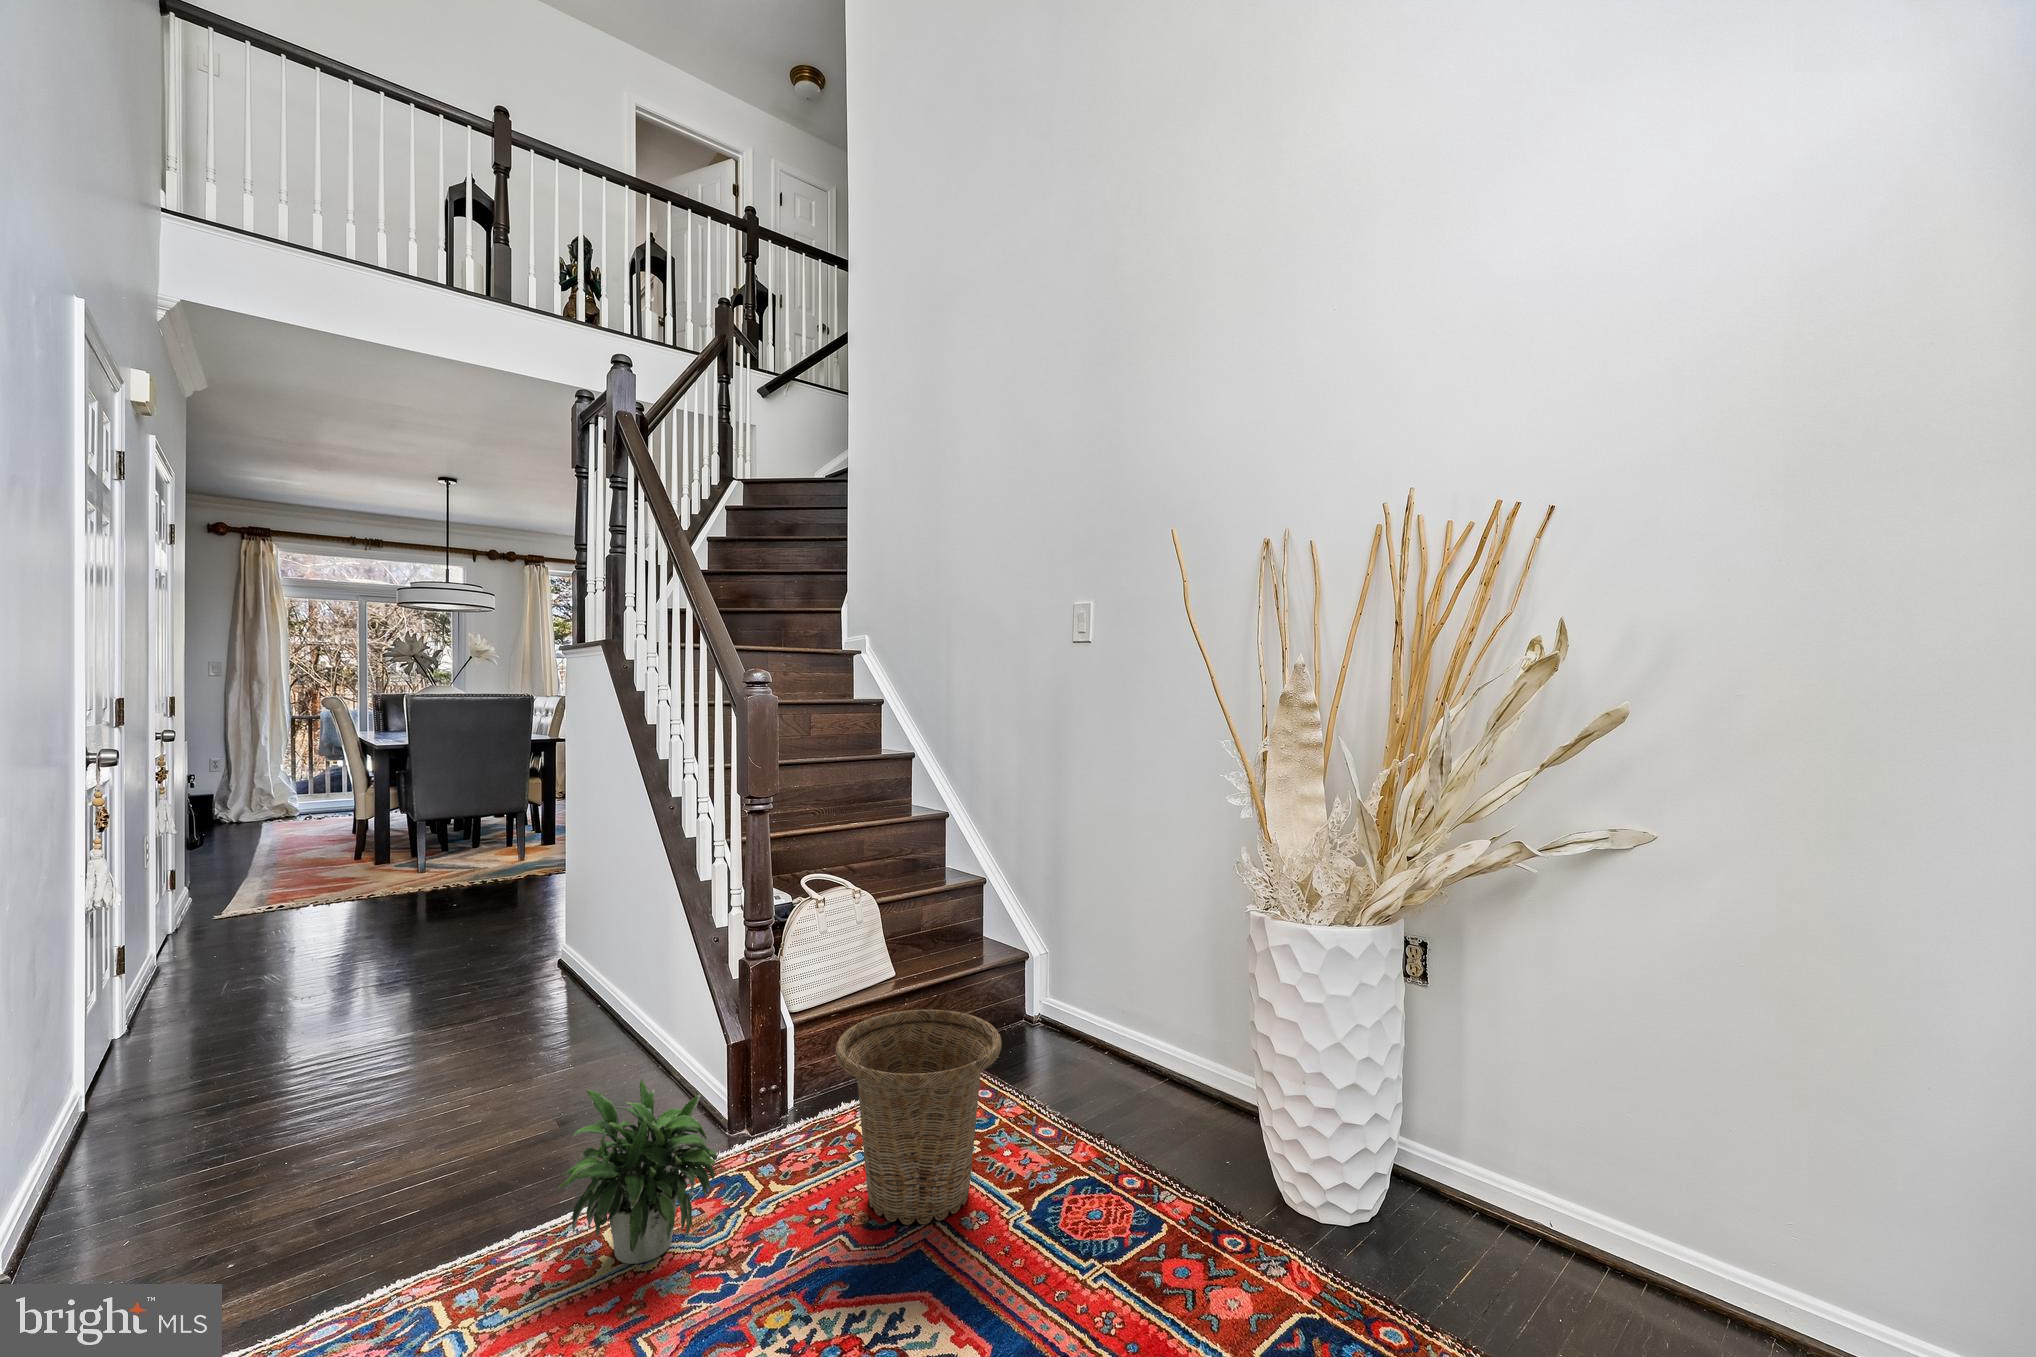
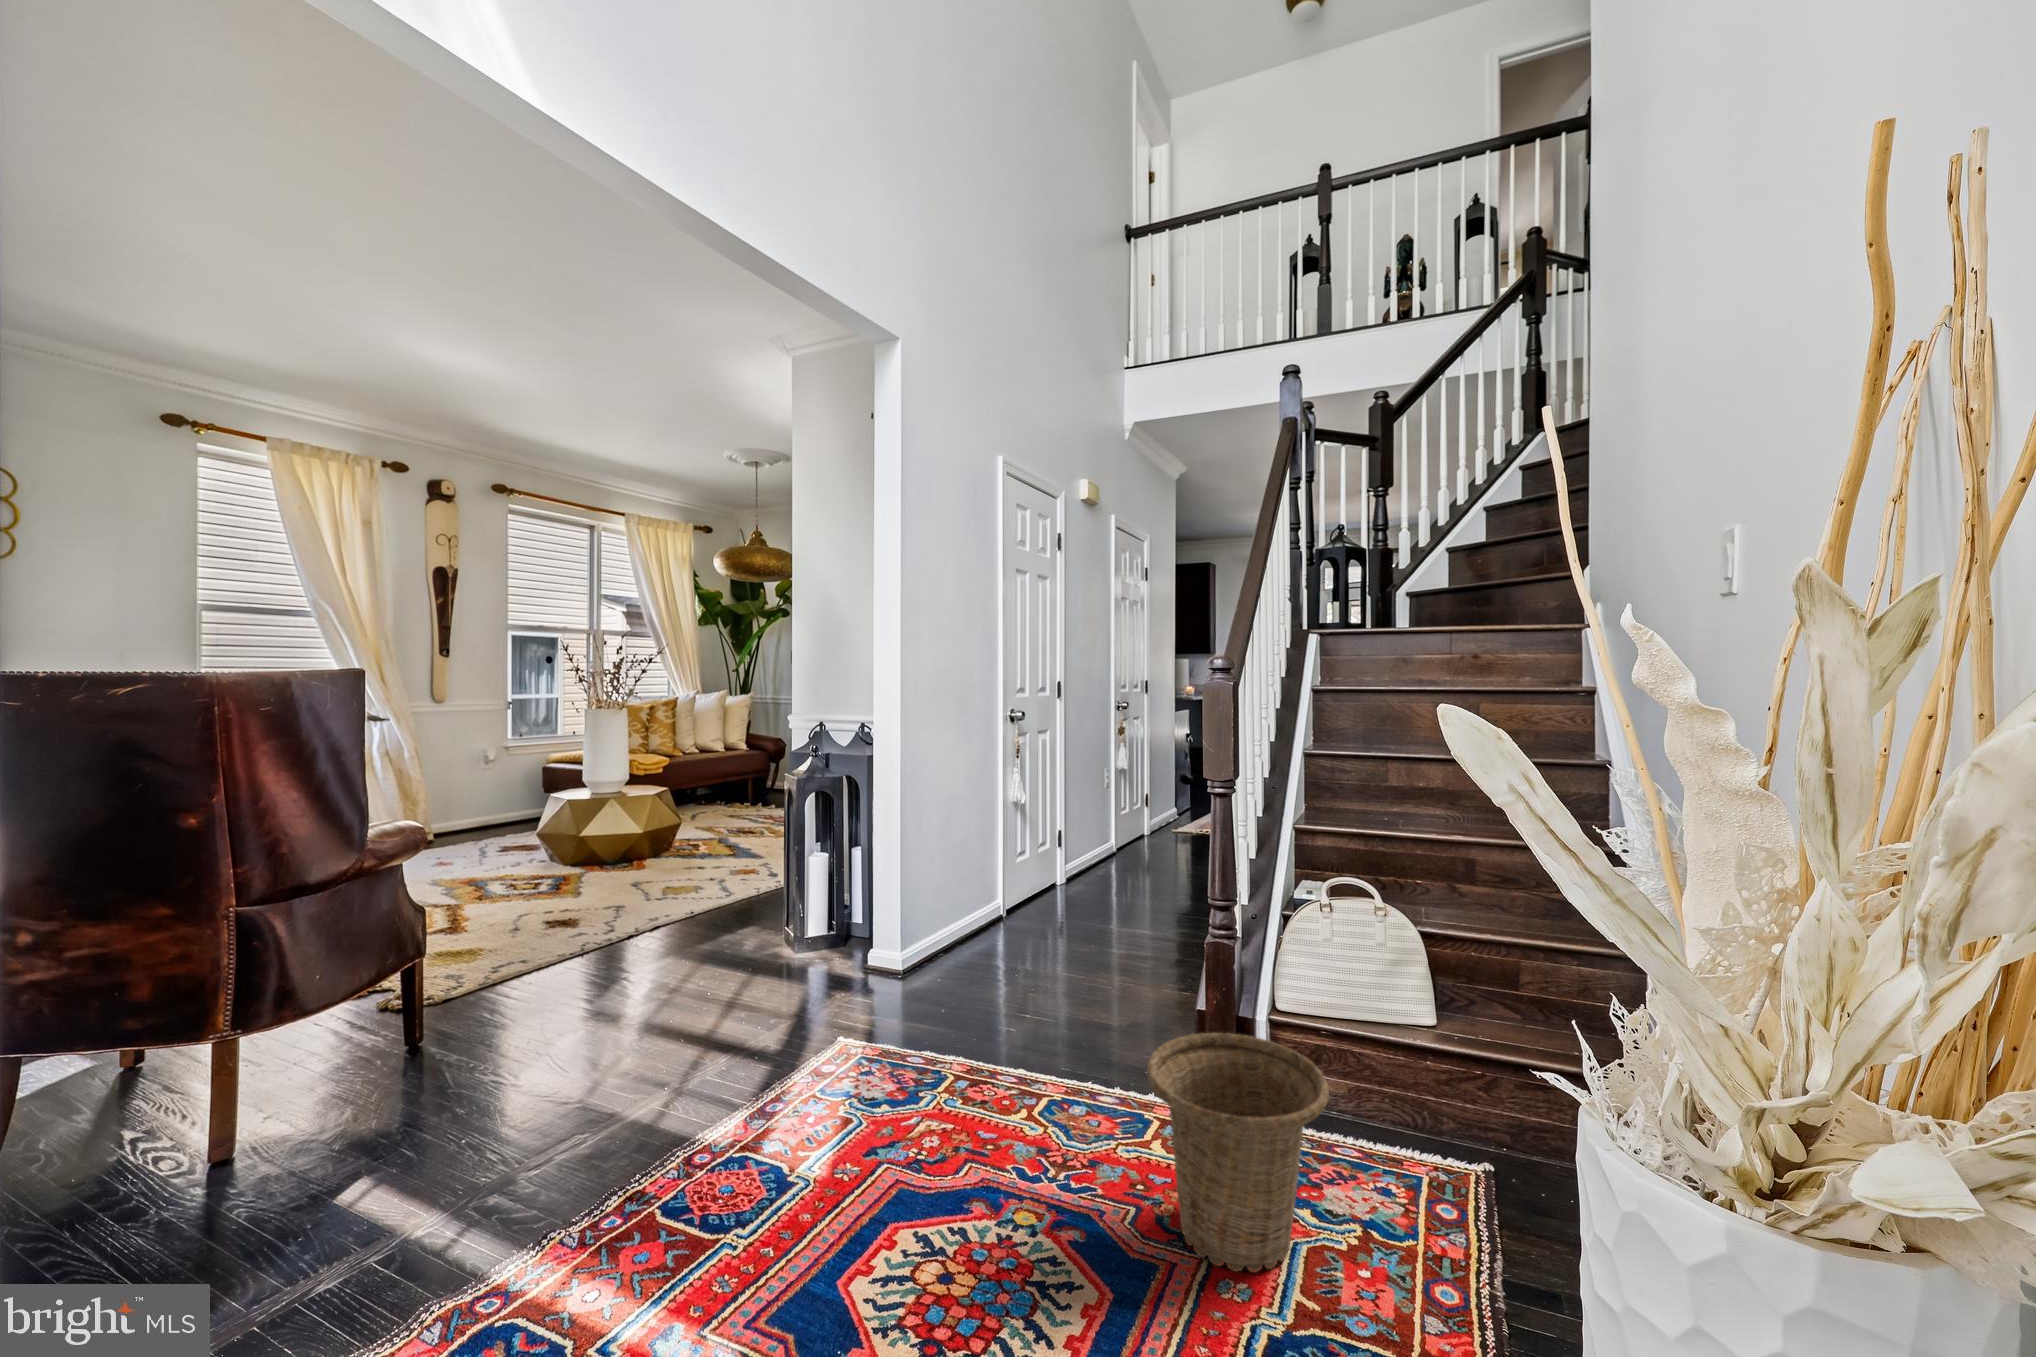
potted plant: present [558,1079,718,1264] -> none [984,988,1122,1132]

